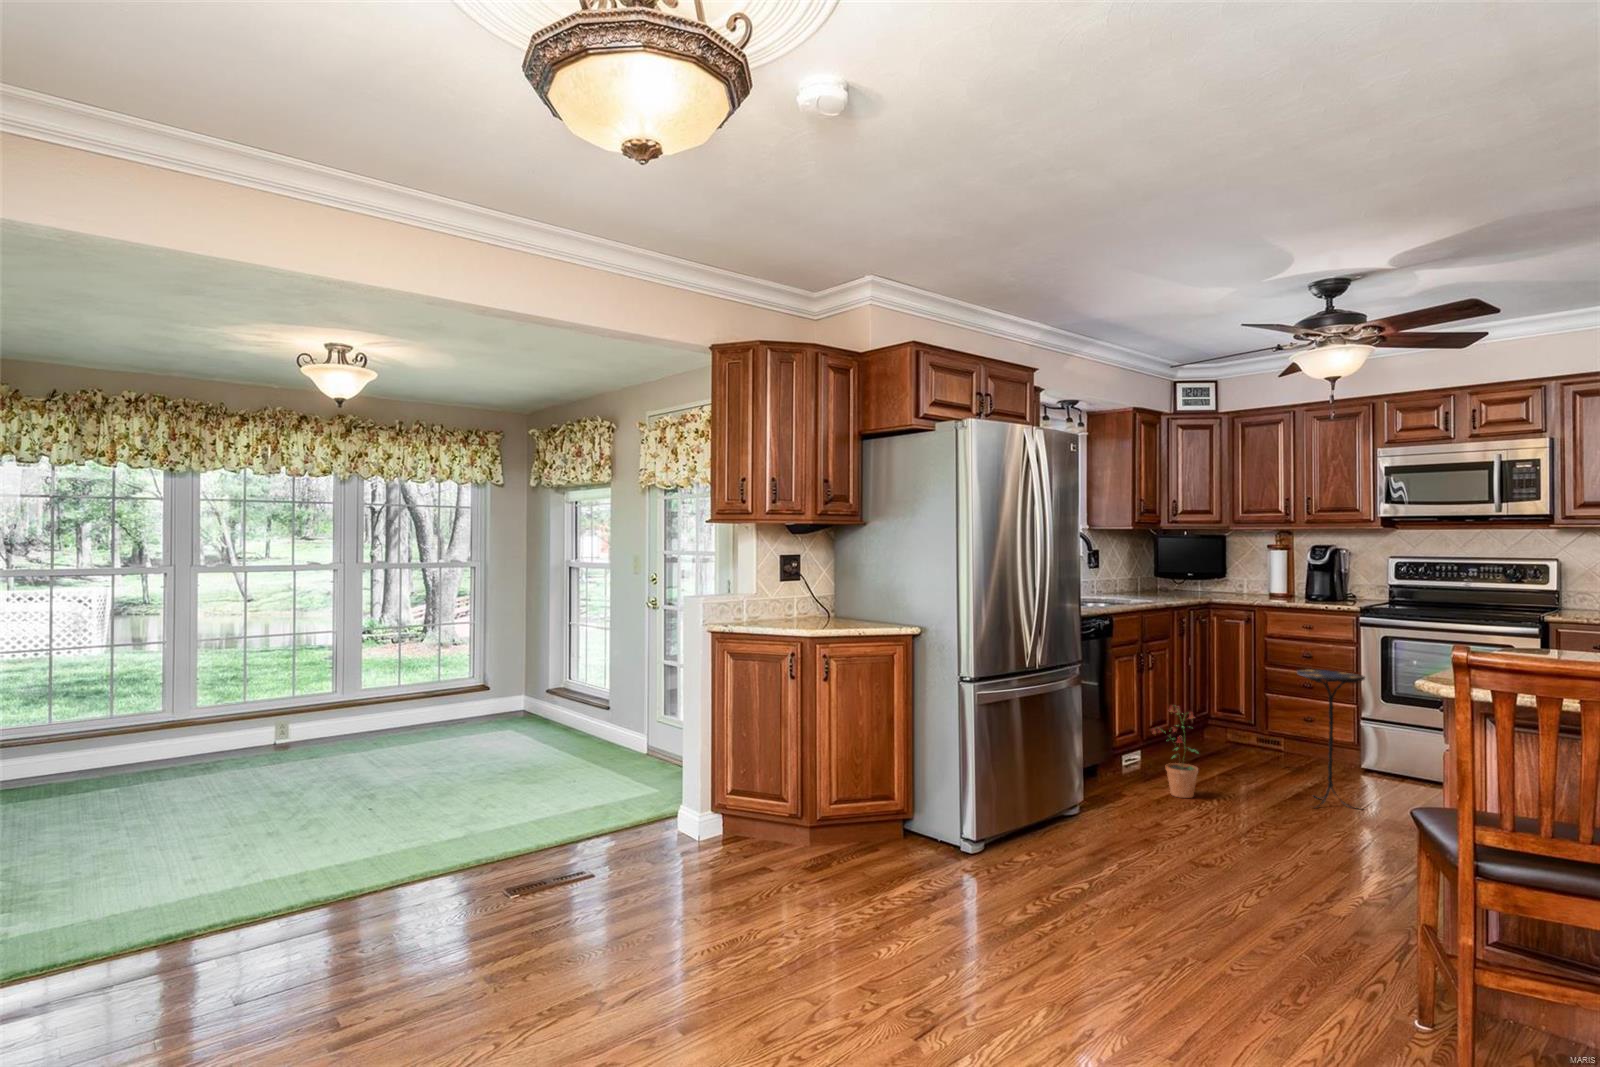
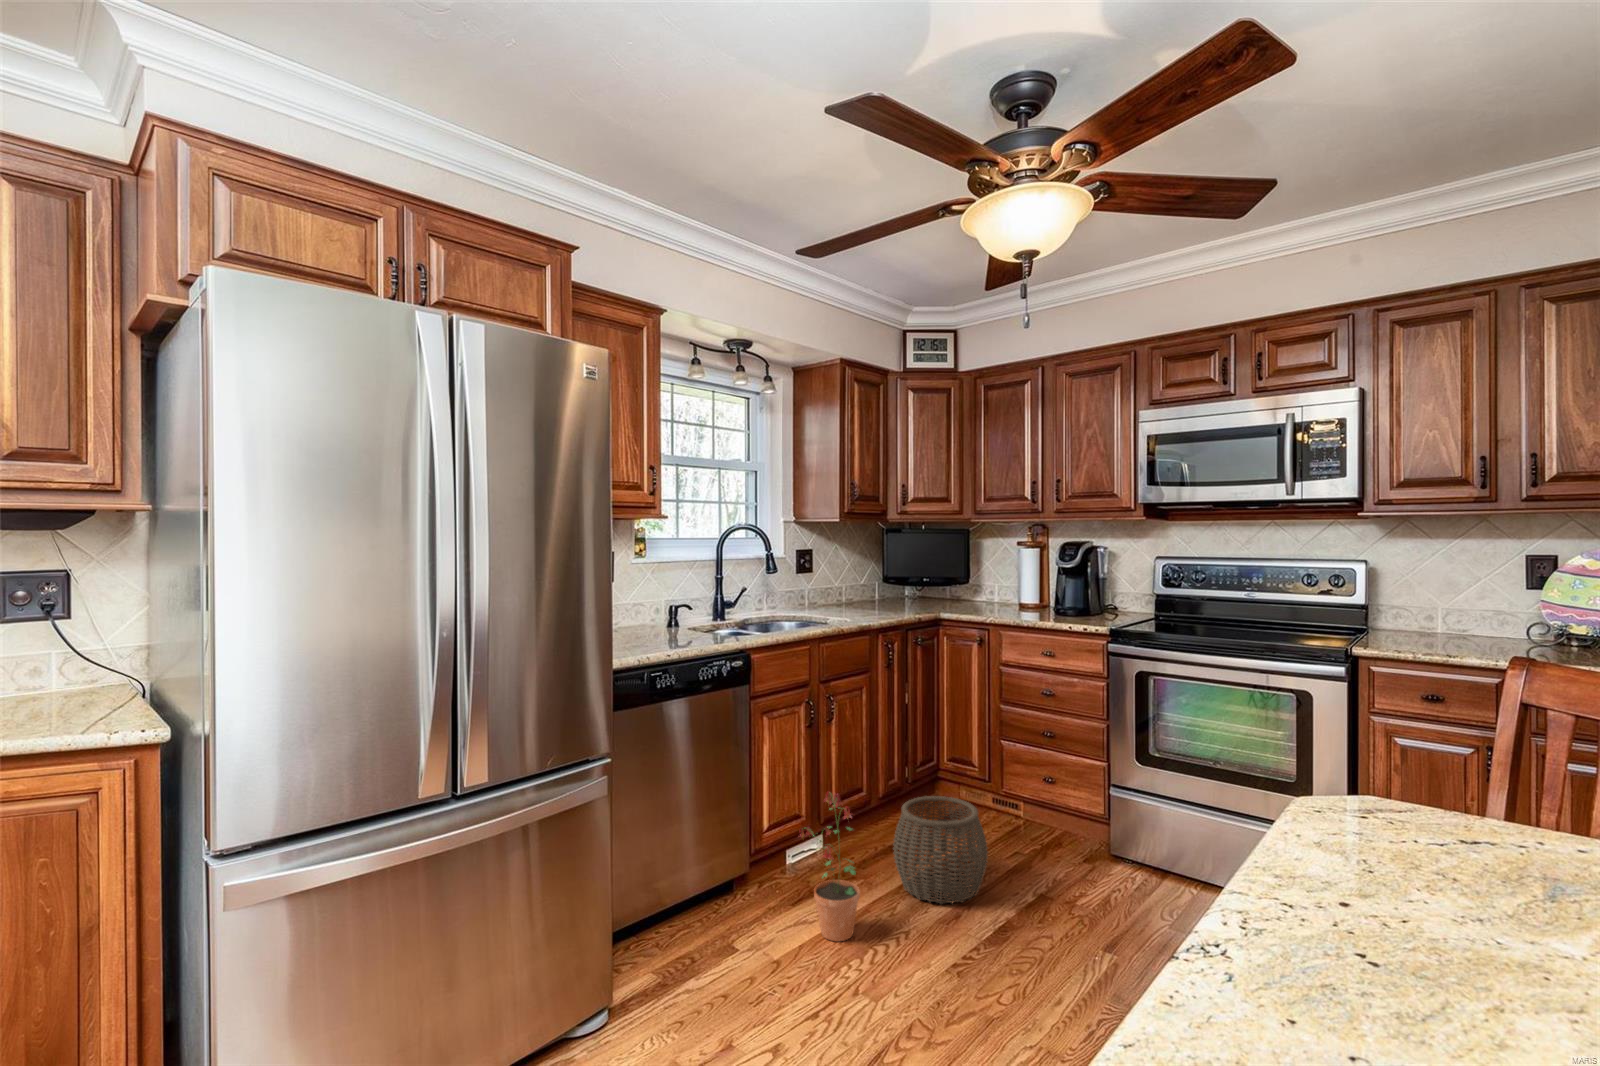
side table: present [1297,669,1365,806] -> none [999,734,1095,960]
woven basket: none [1204,720,1276,787] -> present [893,796,988,904]

